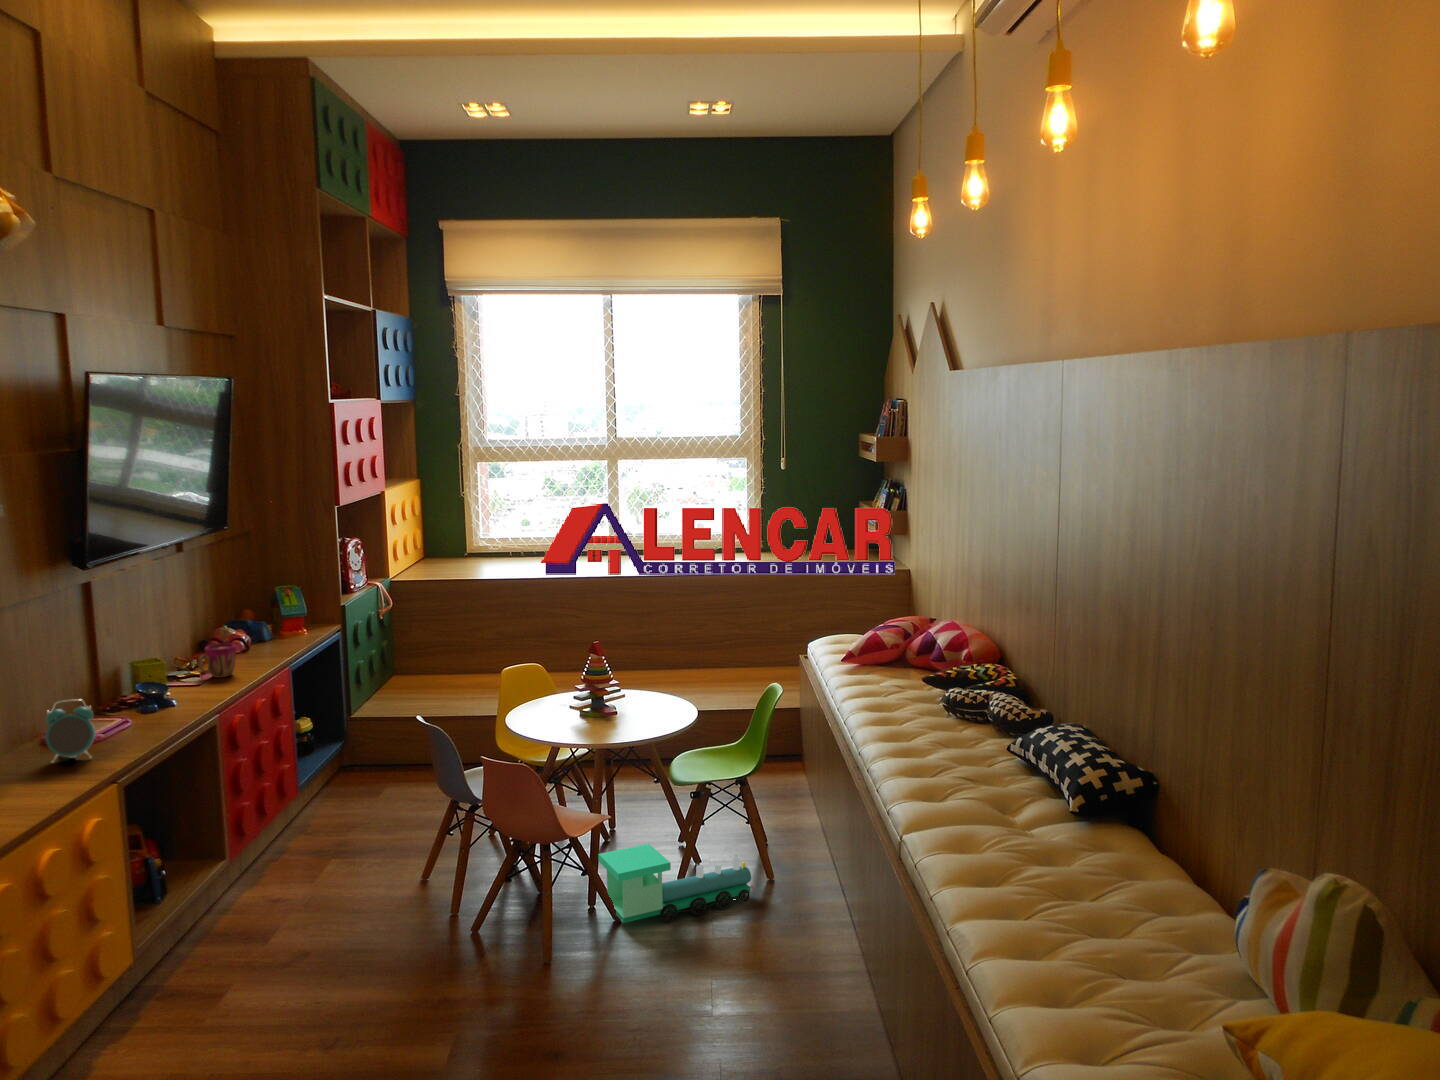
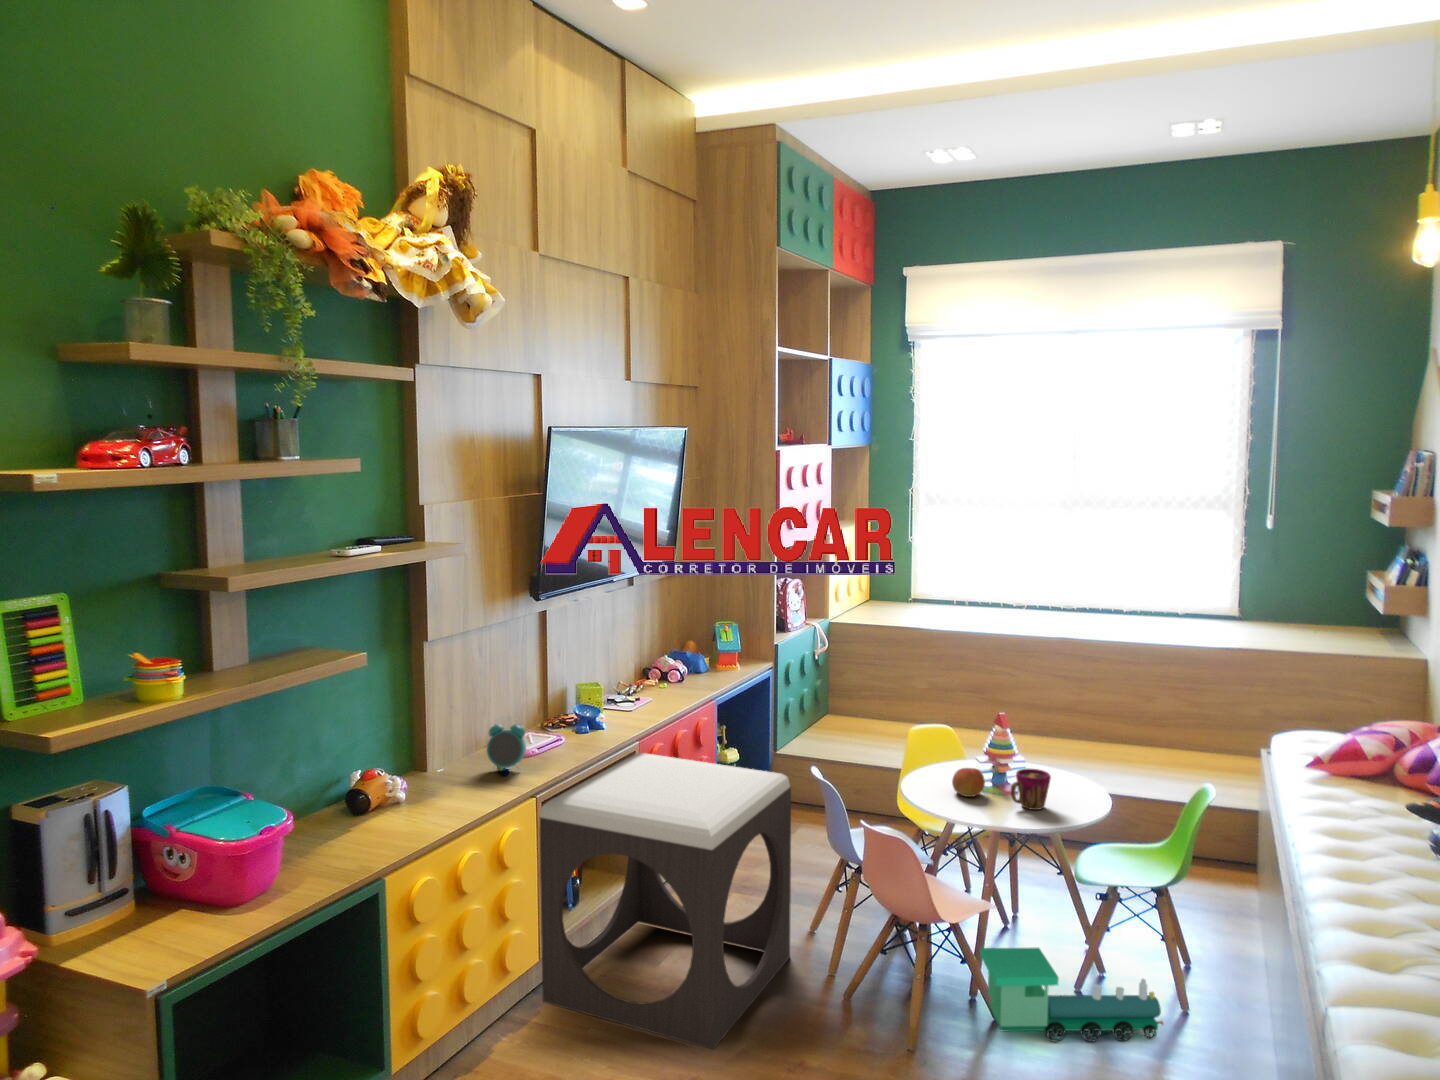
cup: present [198,643,237,677] -> present [1011,769,1051,810]
apple: none [556,695,586,721] -> present [952,768,985,797]
footstool: none [124,724,408,1007] -> present [539,753,791,1050]

